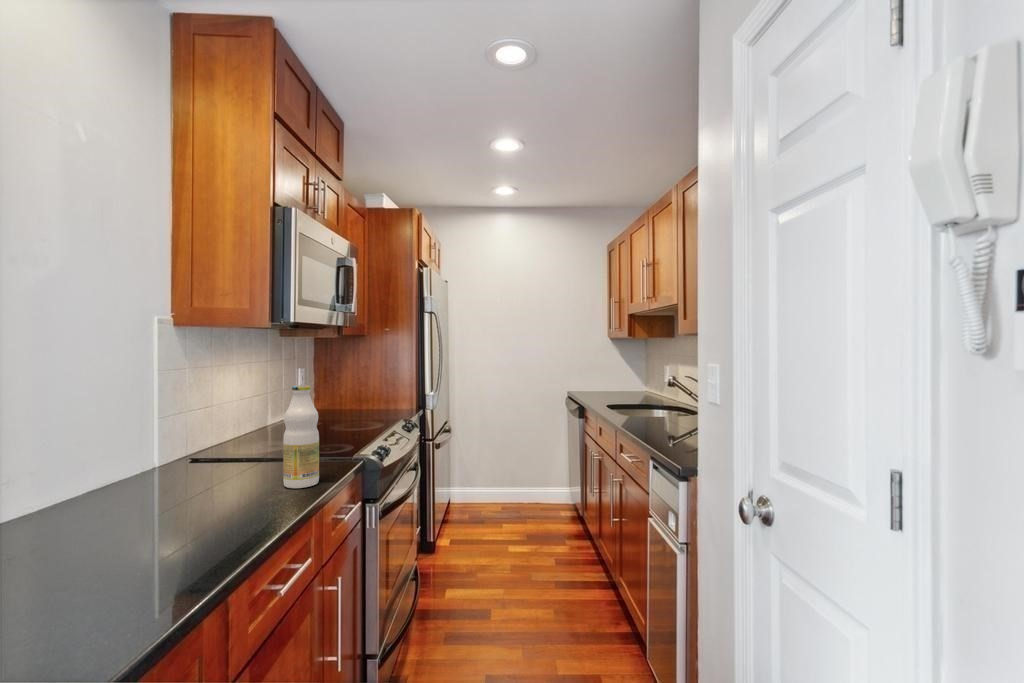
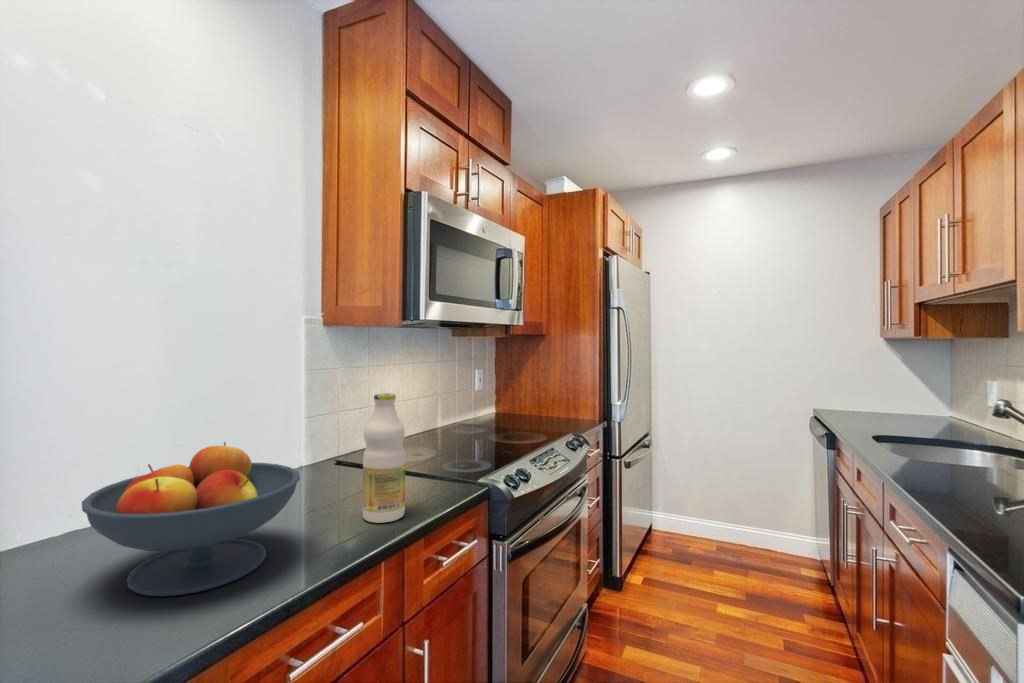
fruit bowl: none [89,431,266,548] -> present [82,442,300,596]

